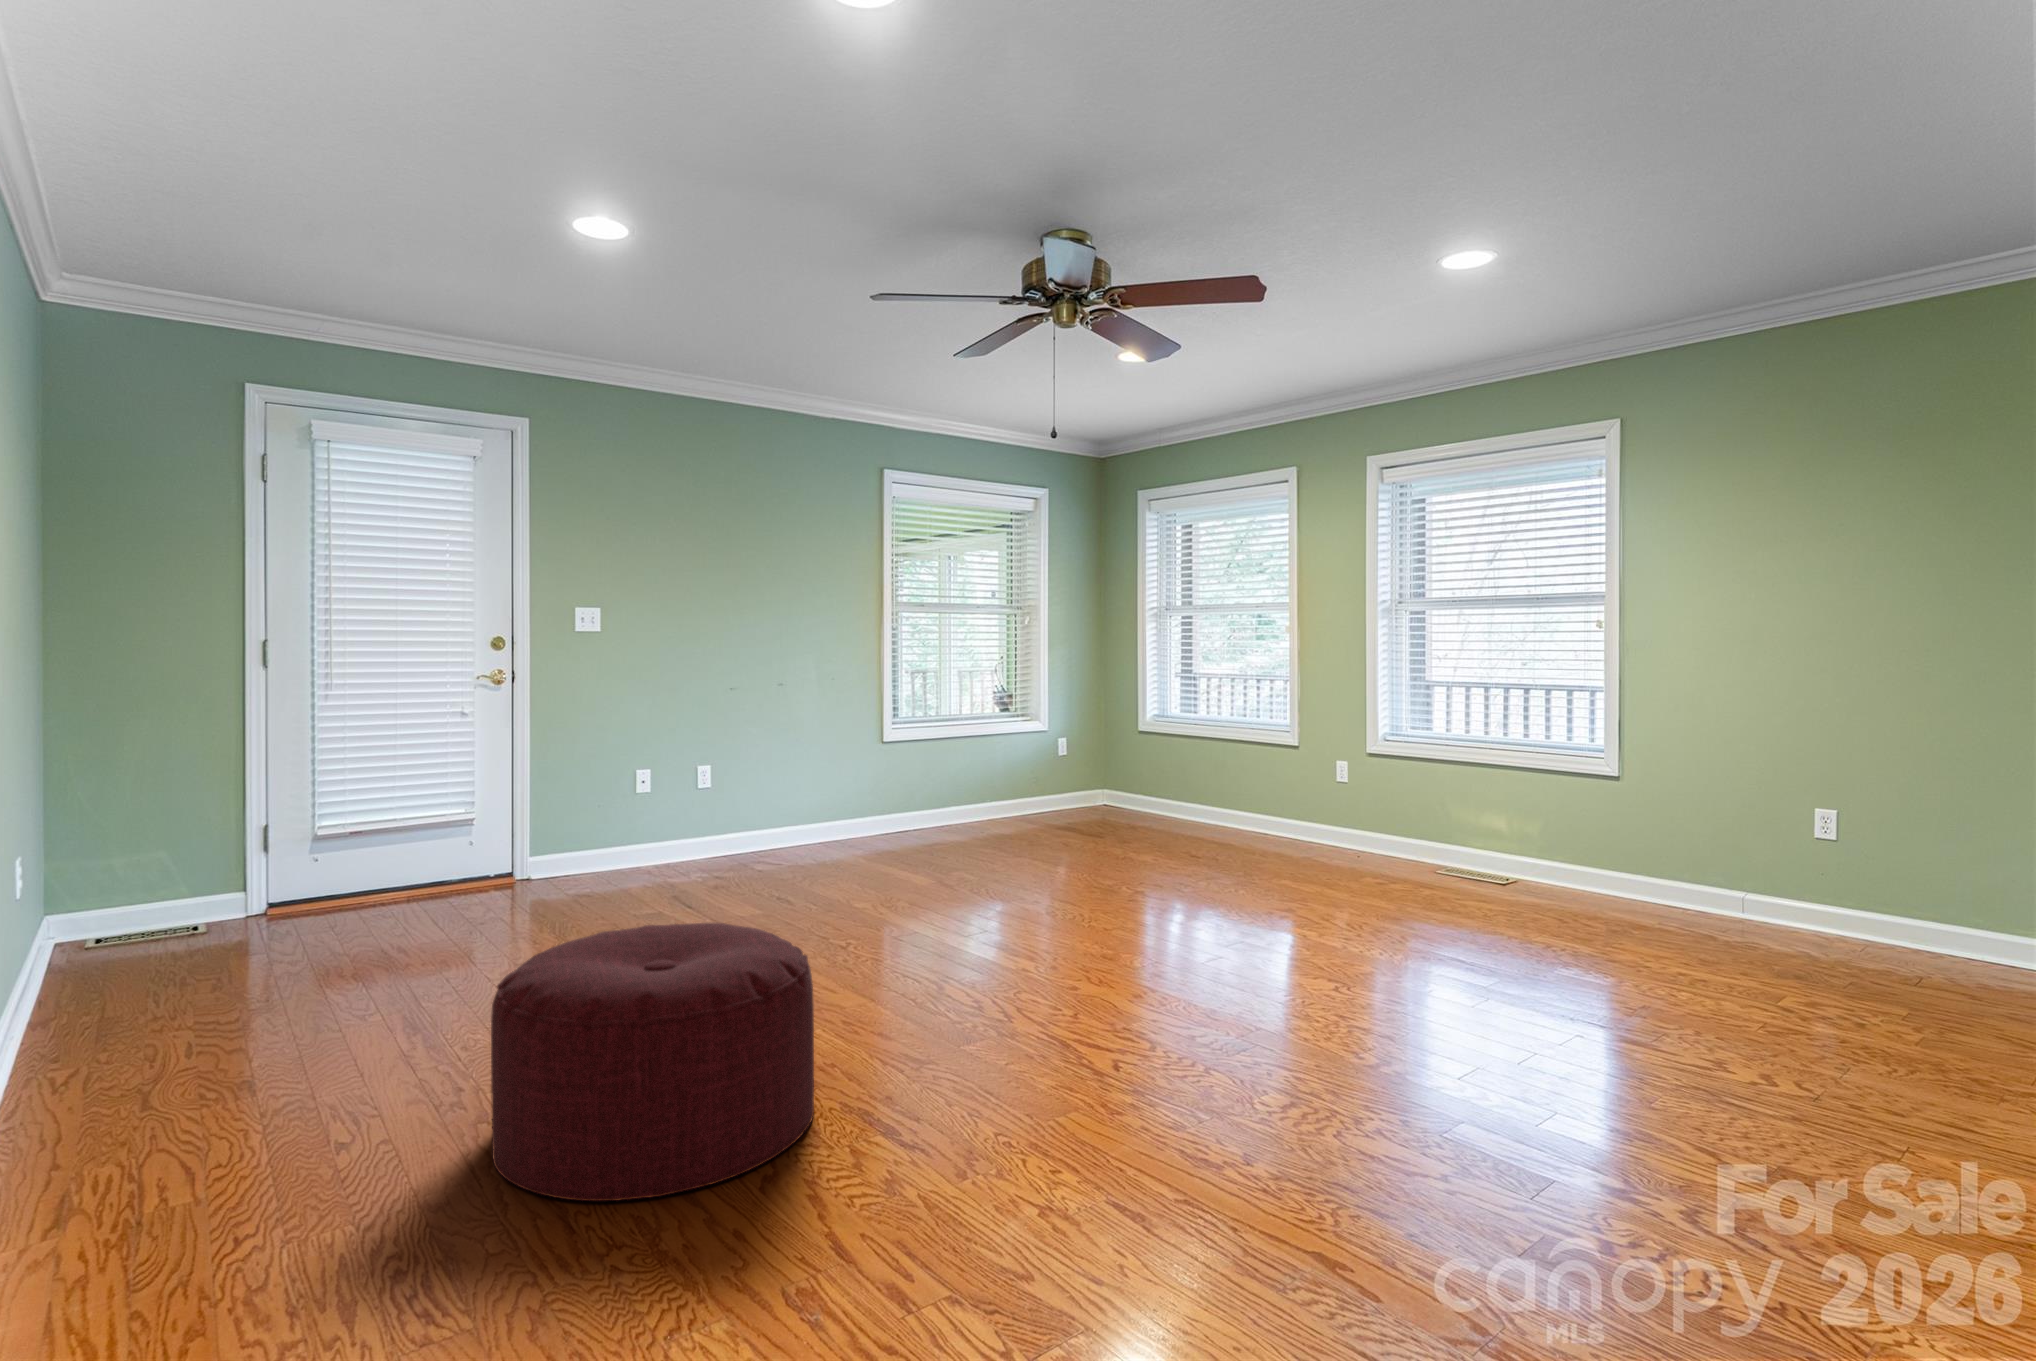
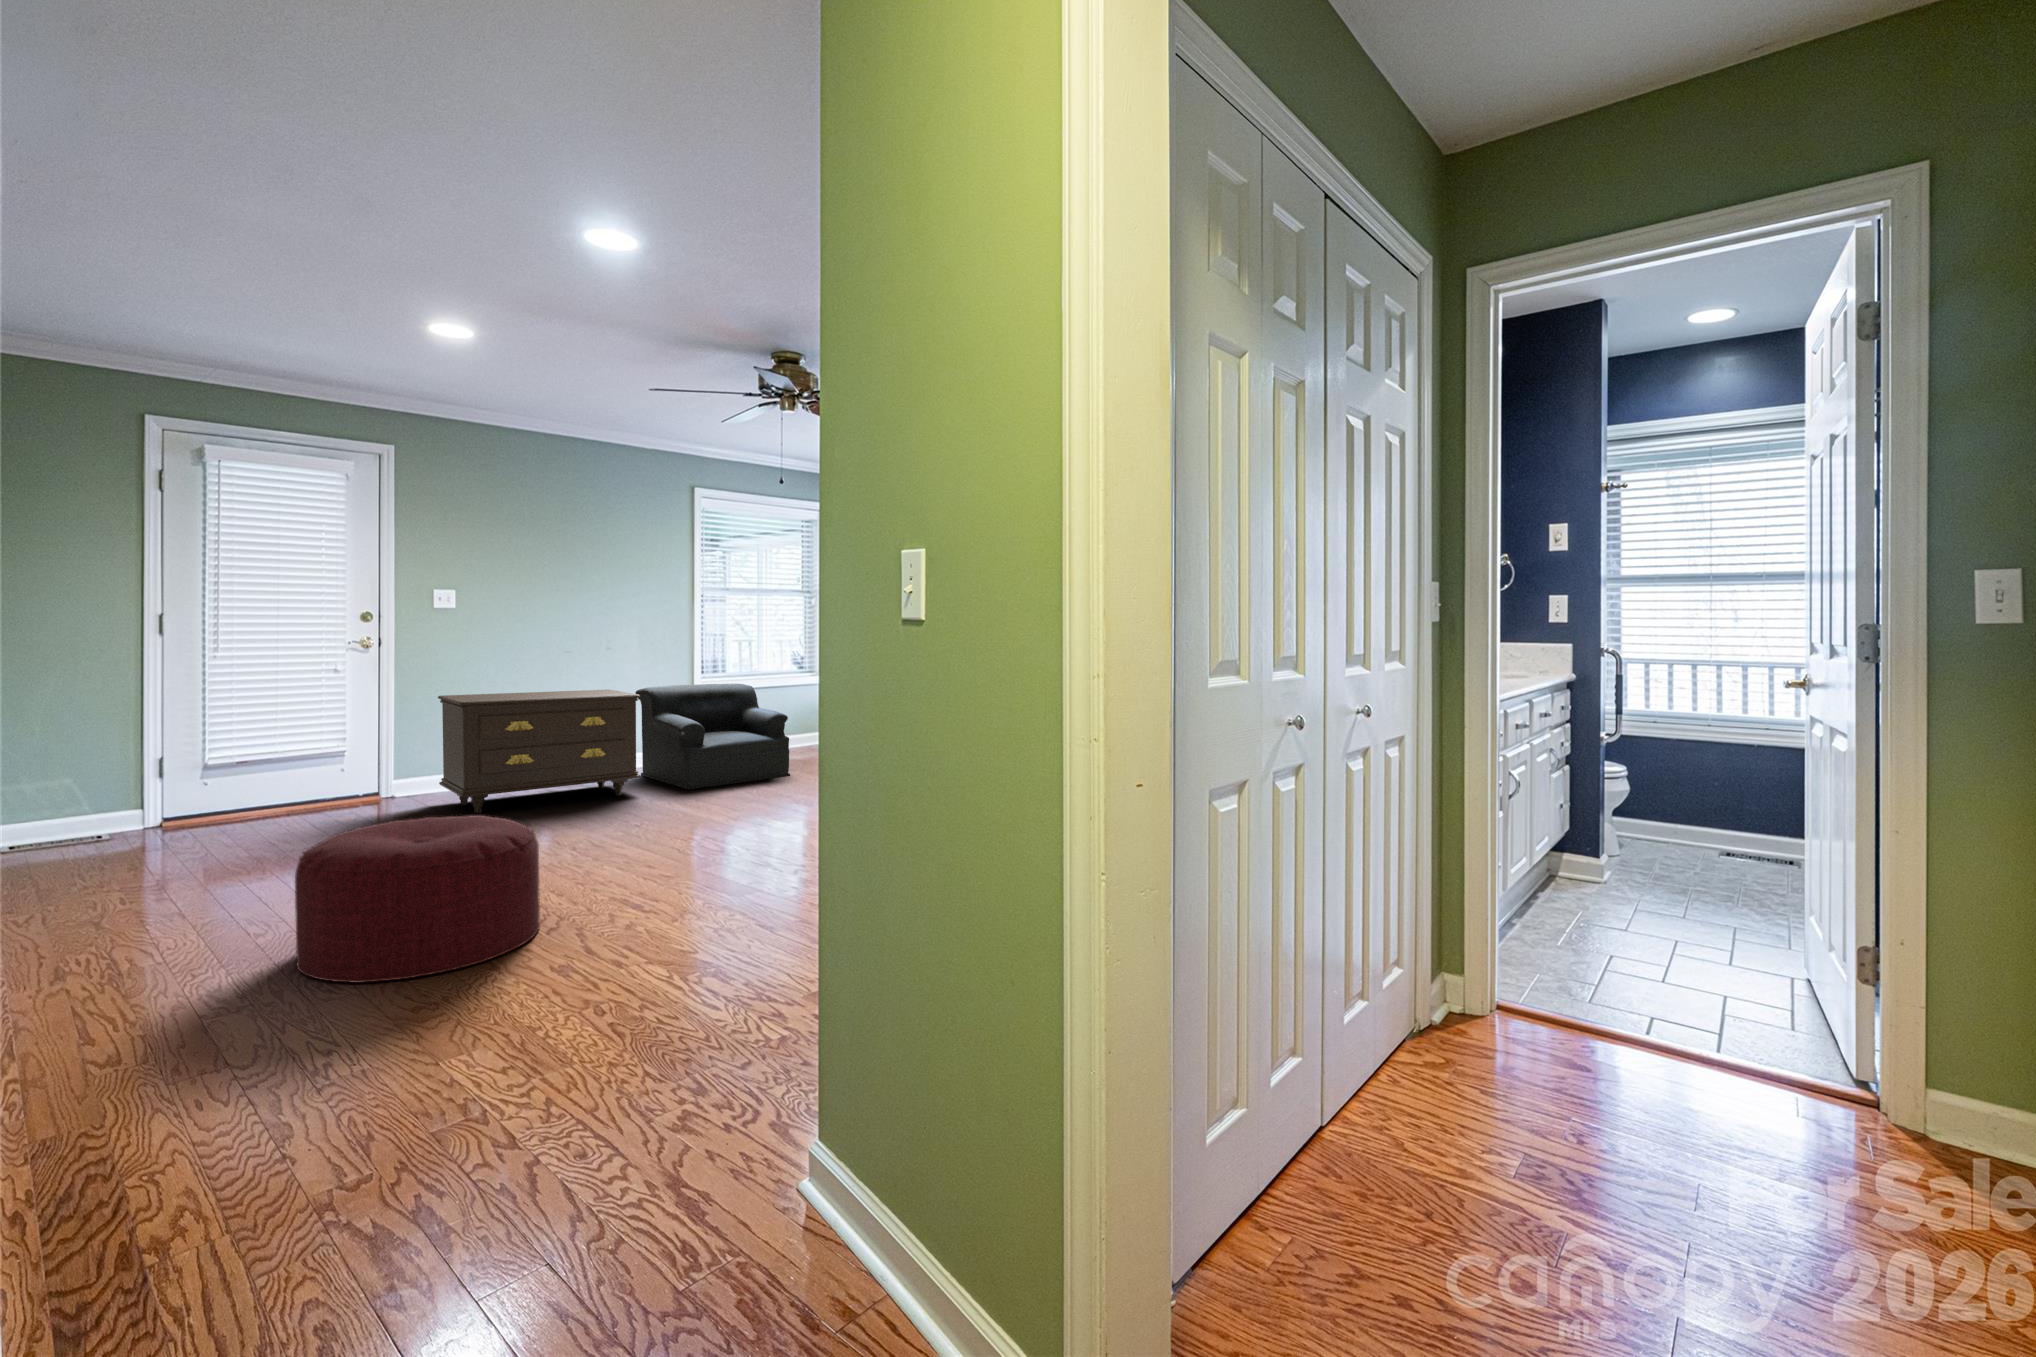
armchair: none [811,722,1012,867] -> present [635,684,790,790]
dresser: none [586,732,834,901] -> present [438,690,640,813]

